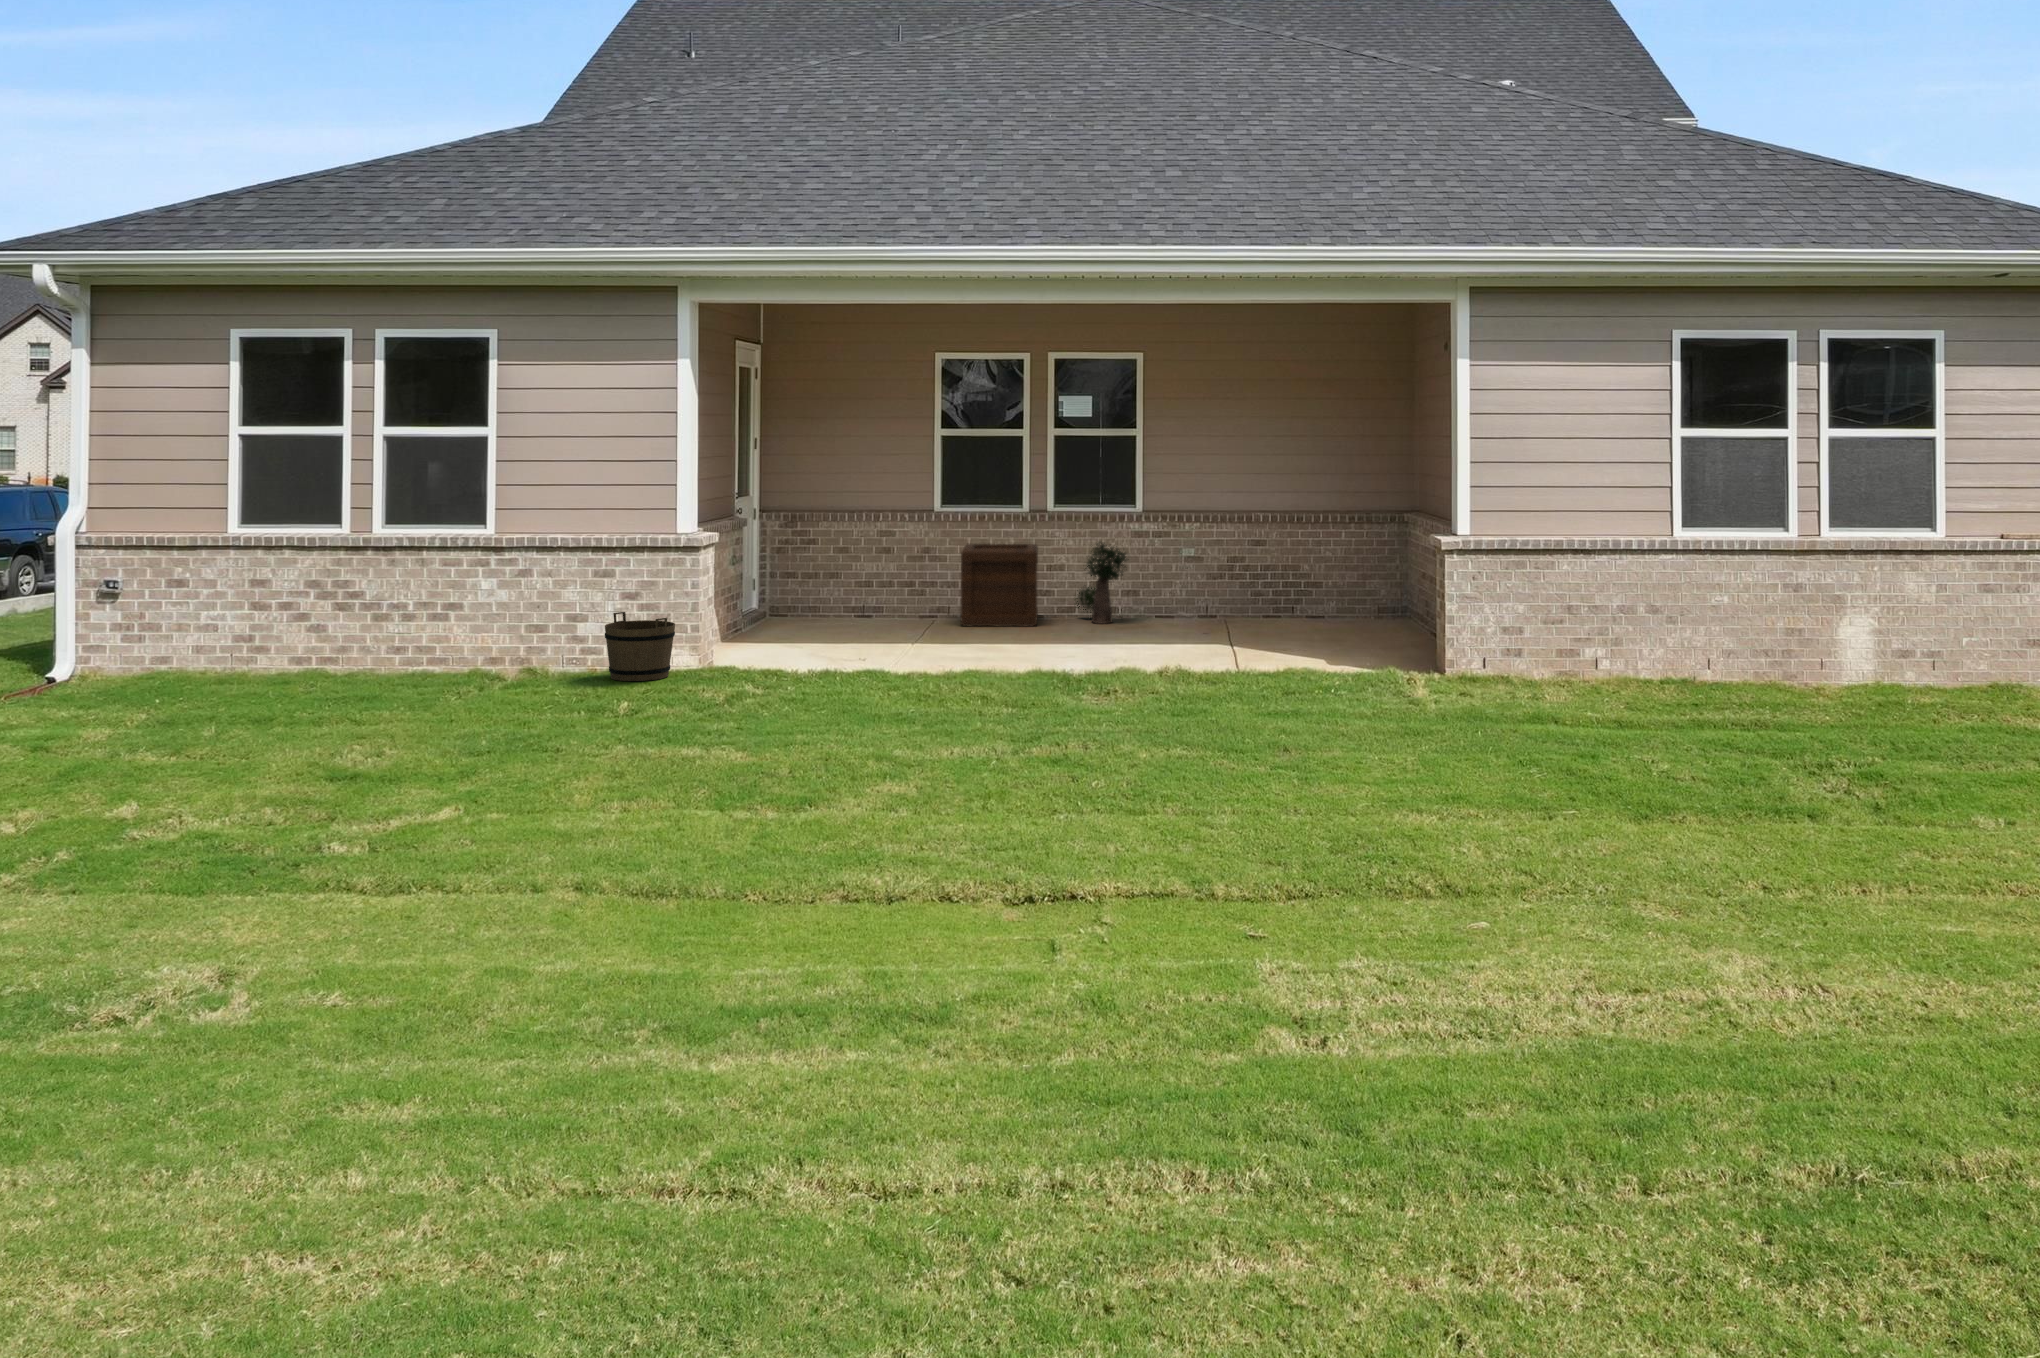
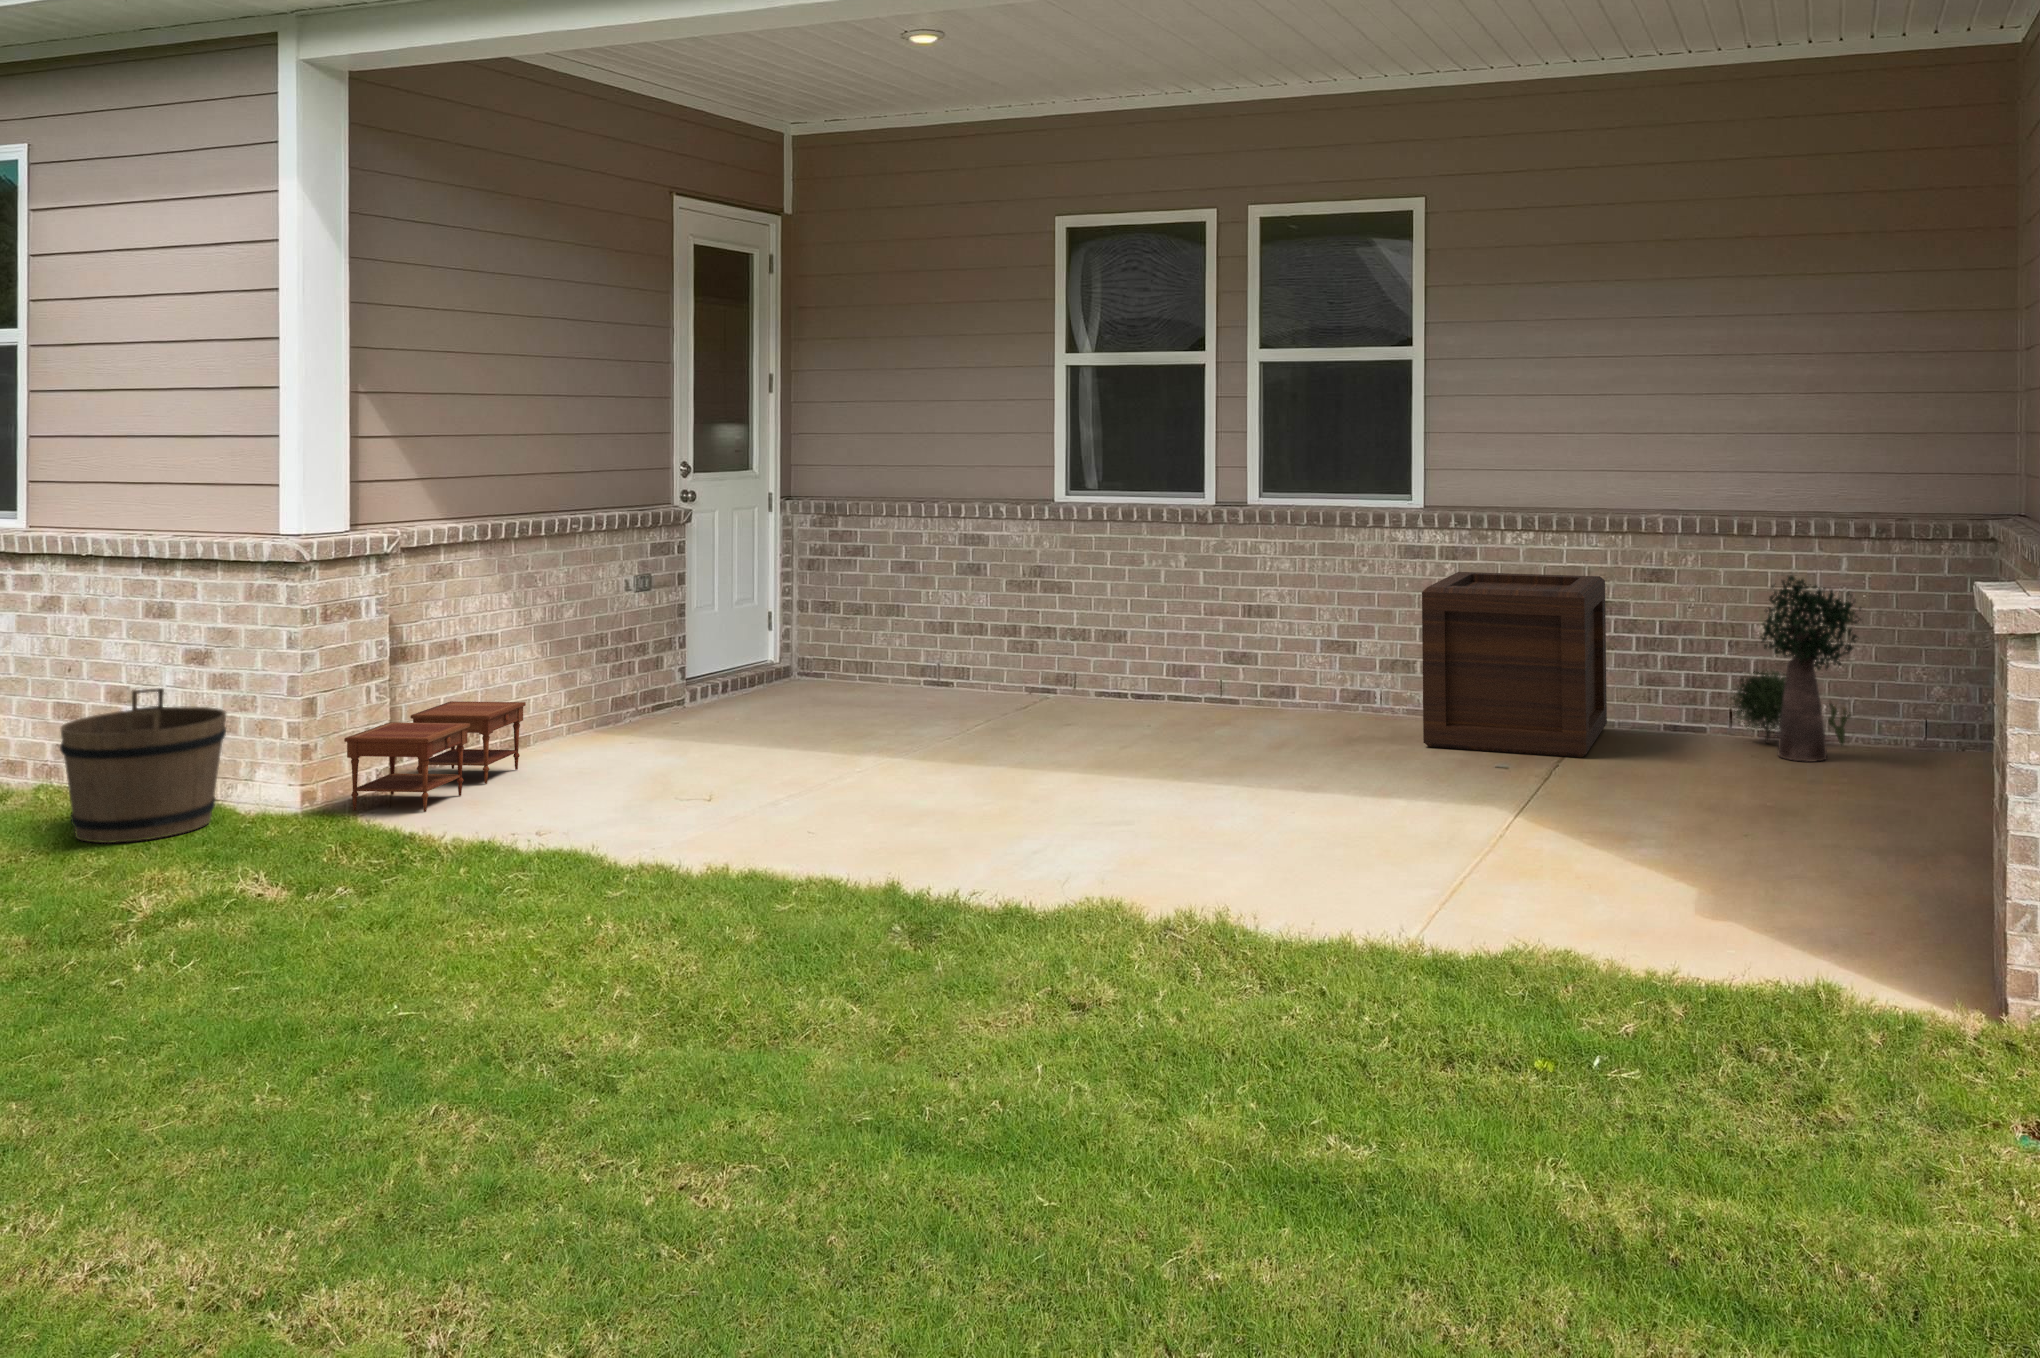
potted plant: present [1075,542,1126,624] -> present [1733,576,1861,761]
wooden crate: present [961,544,1038,626] -> present [1422,572,1607,758]
side table: none [711,619,760,668] -> present [344,701,526,812]

